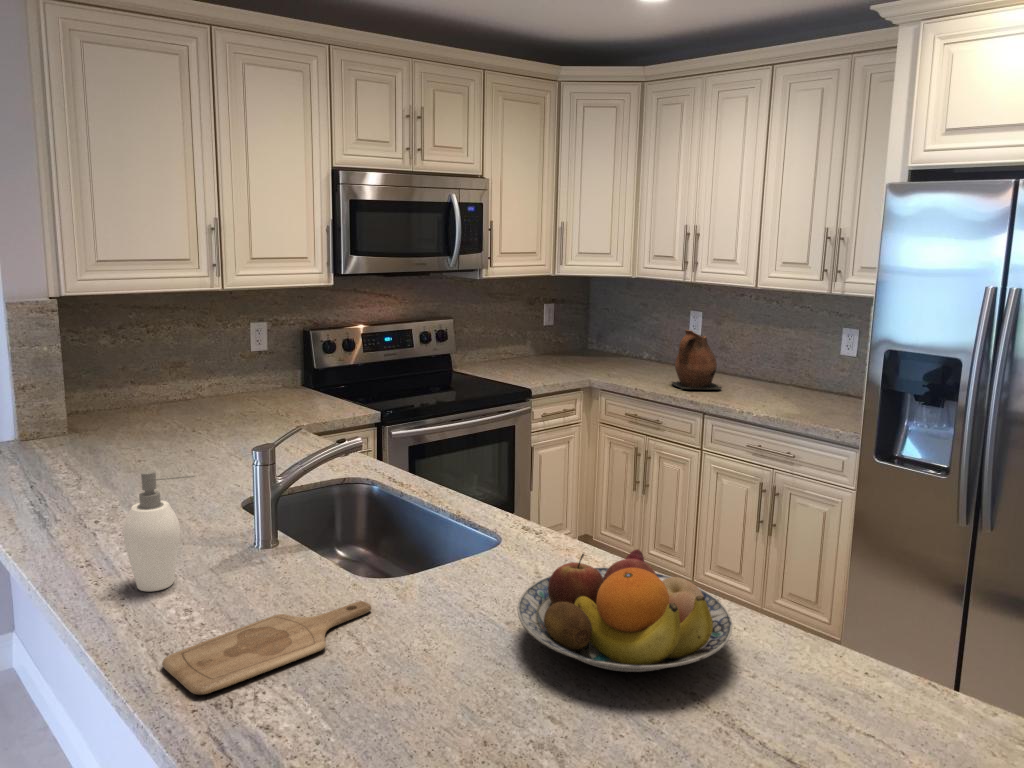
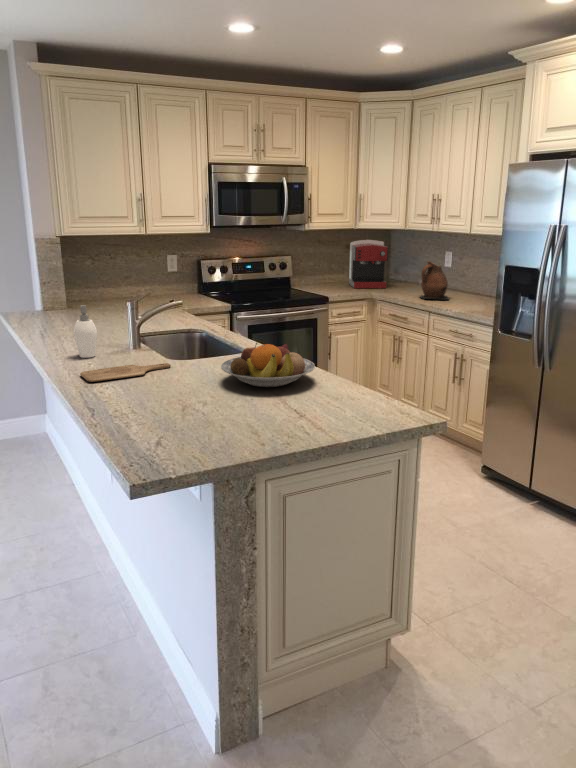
coffee maker: none [538,293,606,369] -> present [349,240,388,288]

